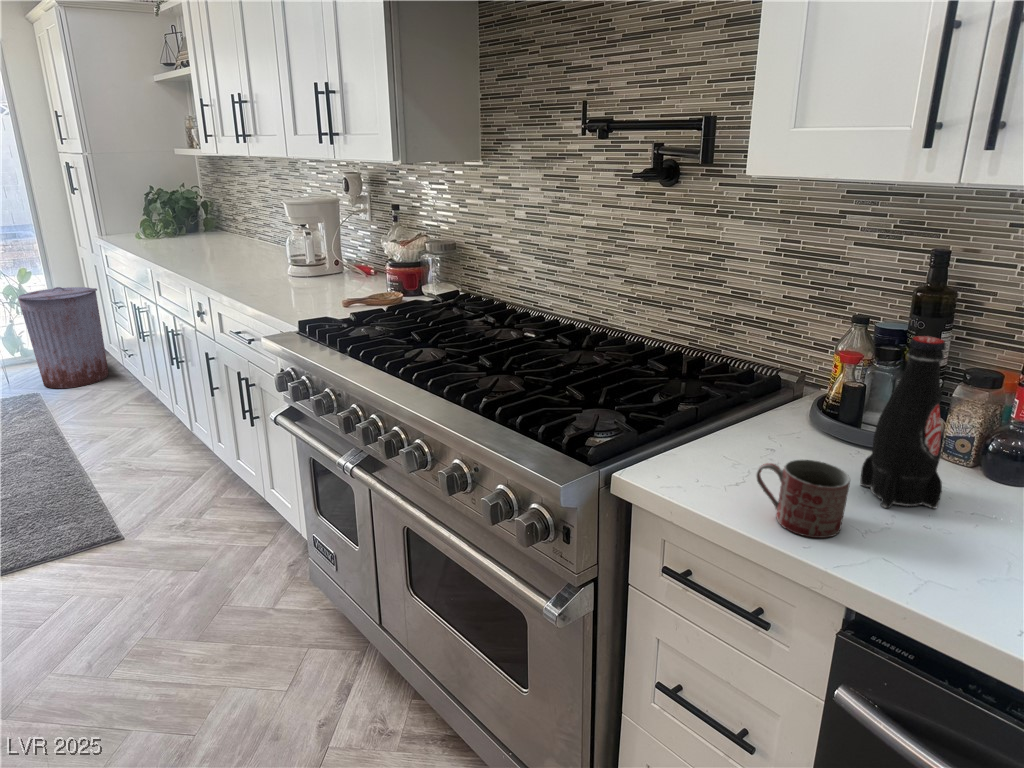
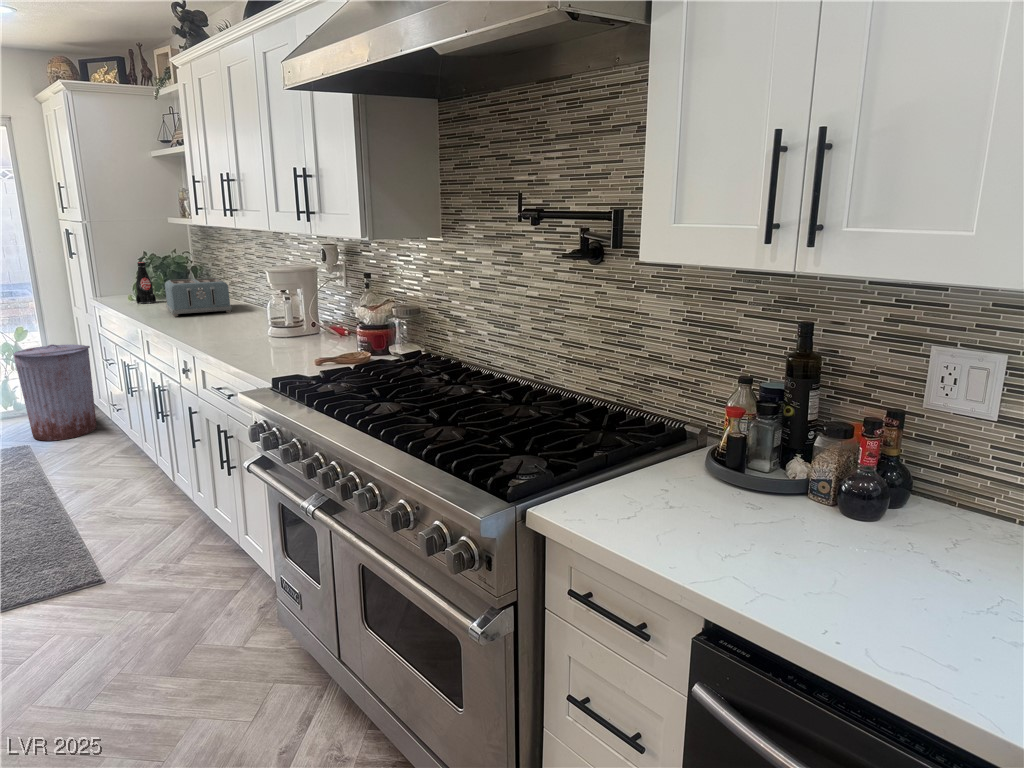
toaster: none [173,214,246,255] -> present [165,278,232,316]
bottle: present [860,336,945,508] -> present [136,262,156,303]
mug: present [756,460,850,538] -> none [641,497,713,562]

